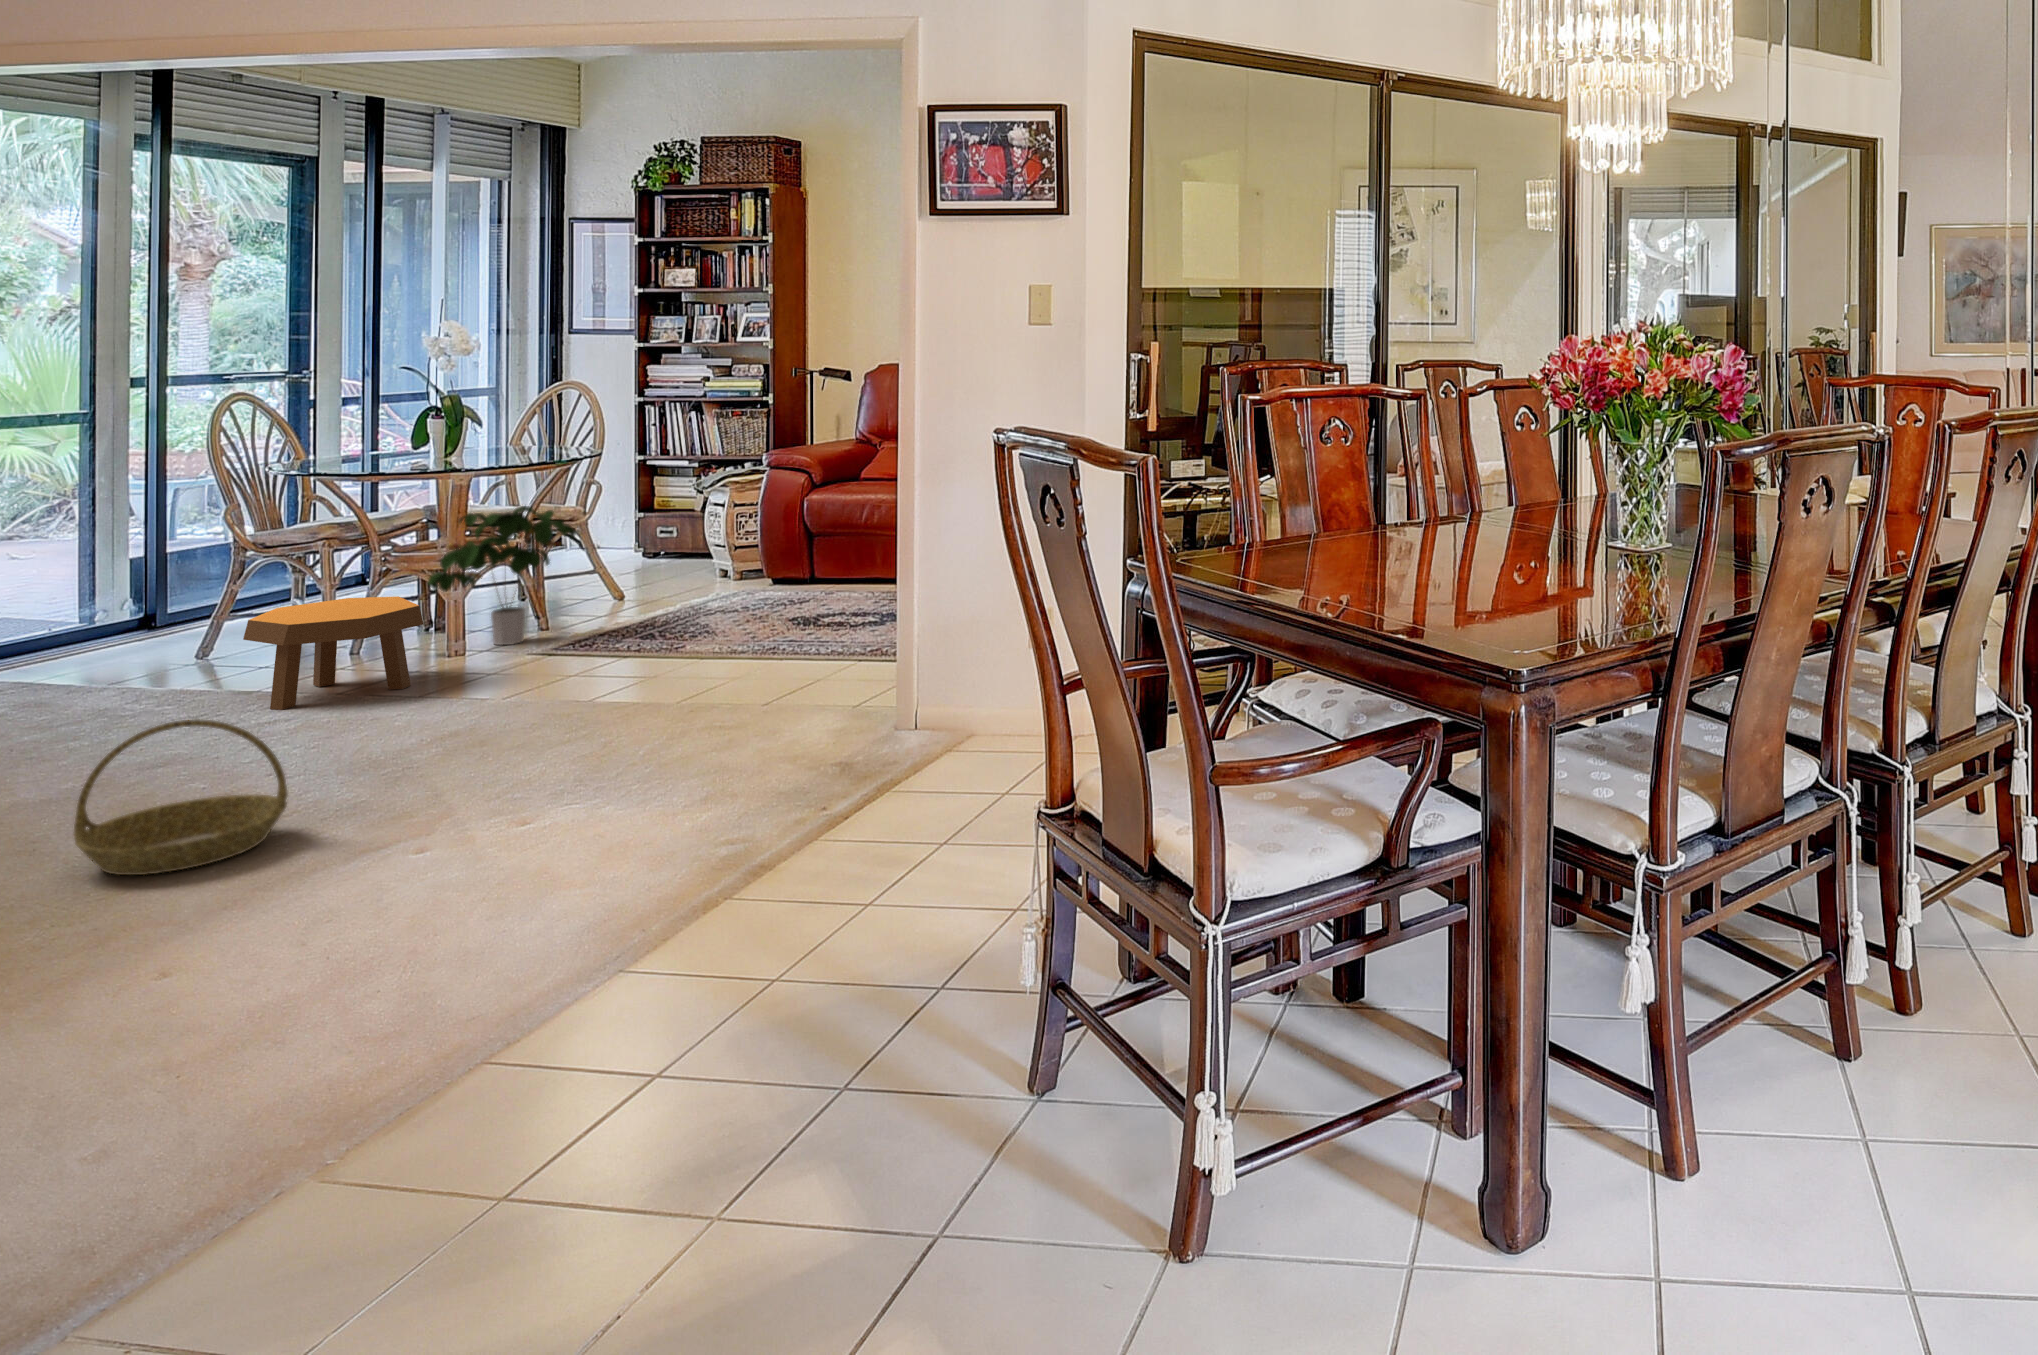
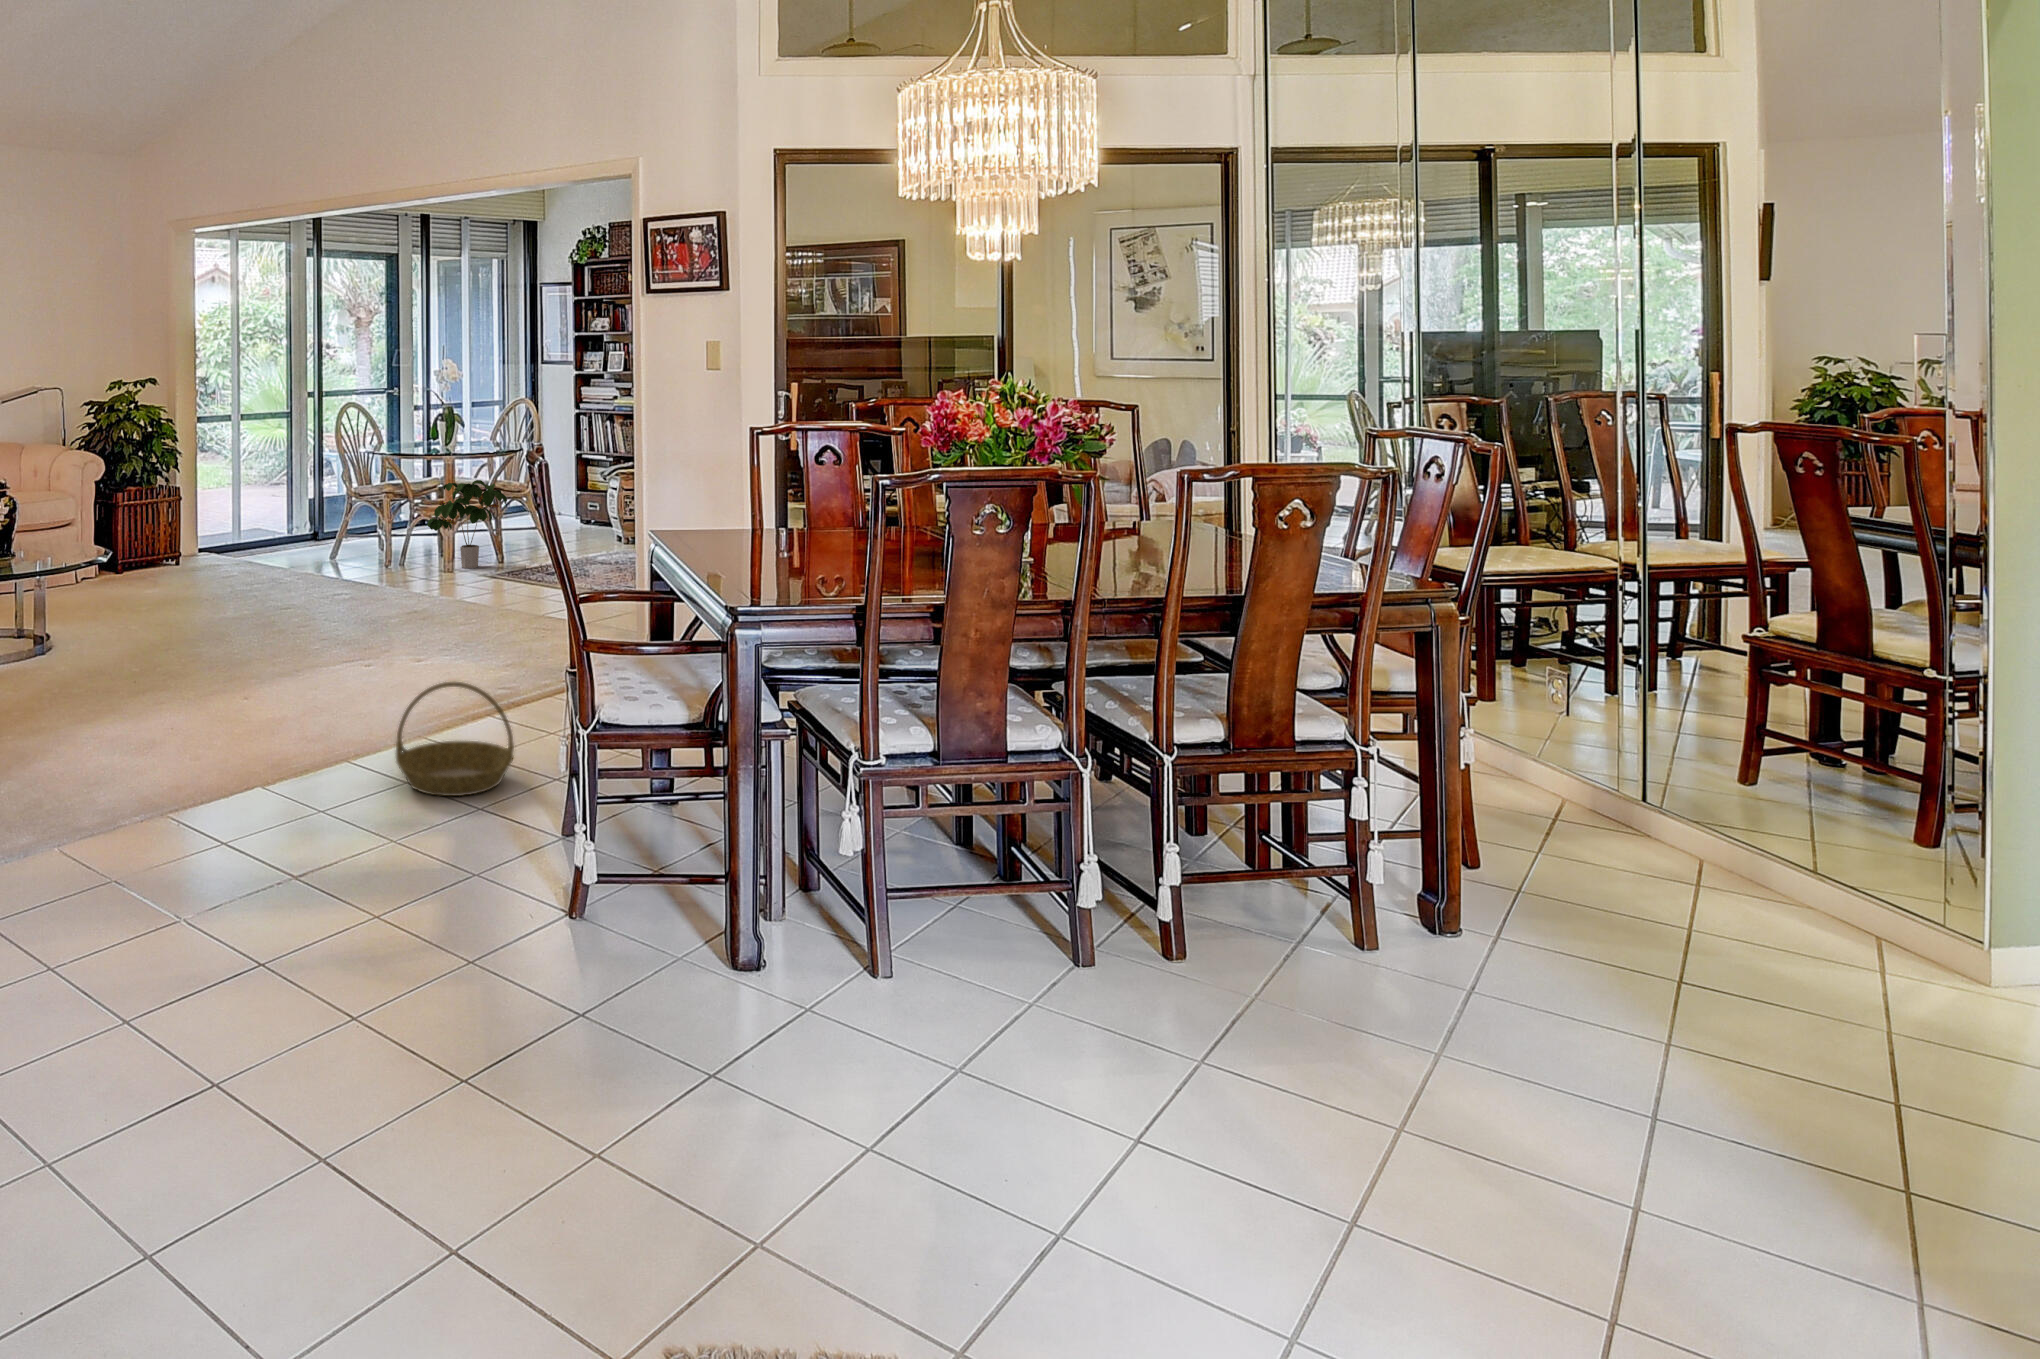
footstool: present [243,596,423,710] -> none [334,529,415,589]
basket: present [74,719,288,875] -> present [396,682,514,796]

